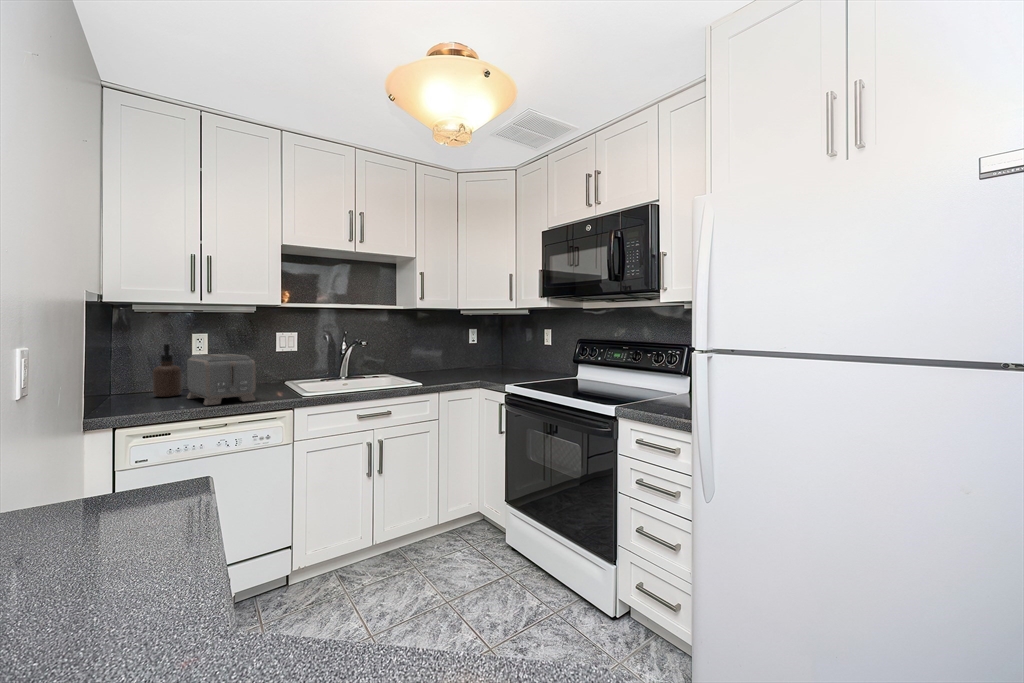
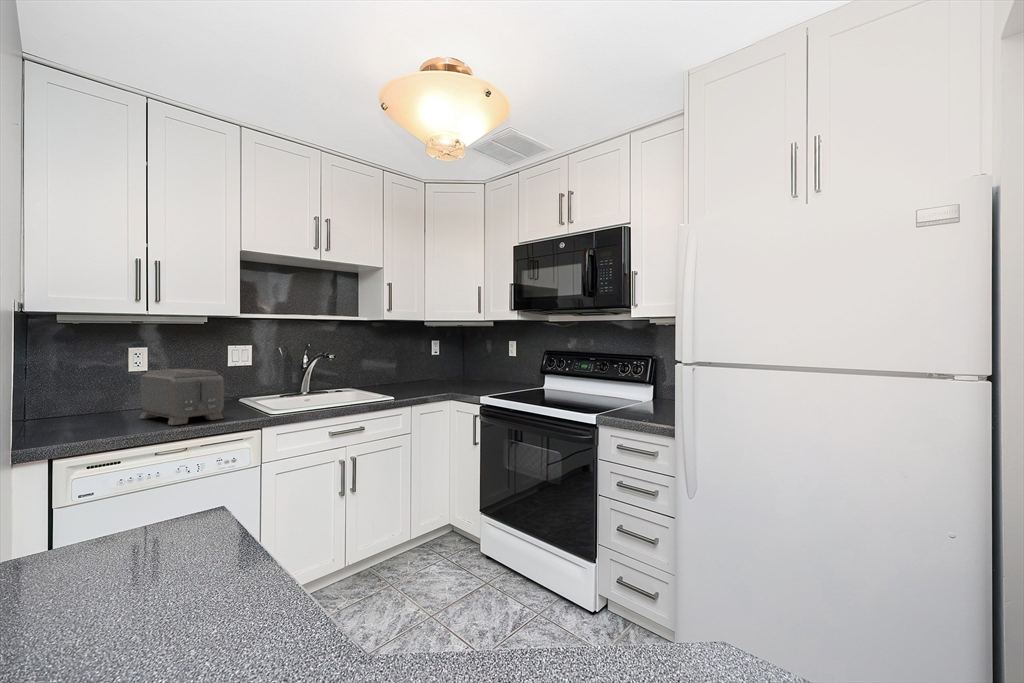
soap dispenser: present [153,344,182,397] -> none [97,359,130,418]

